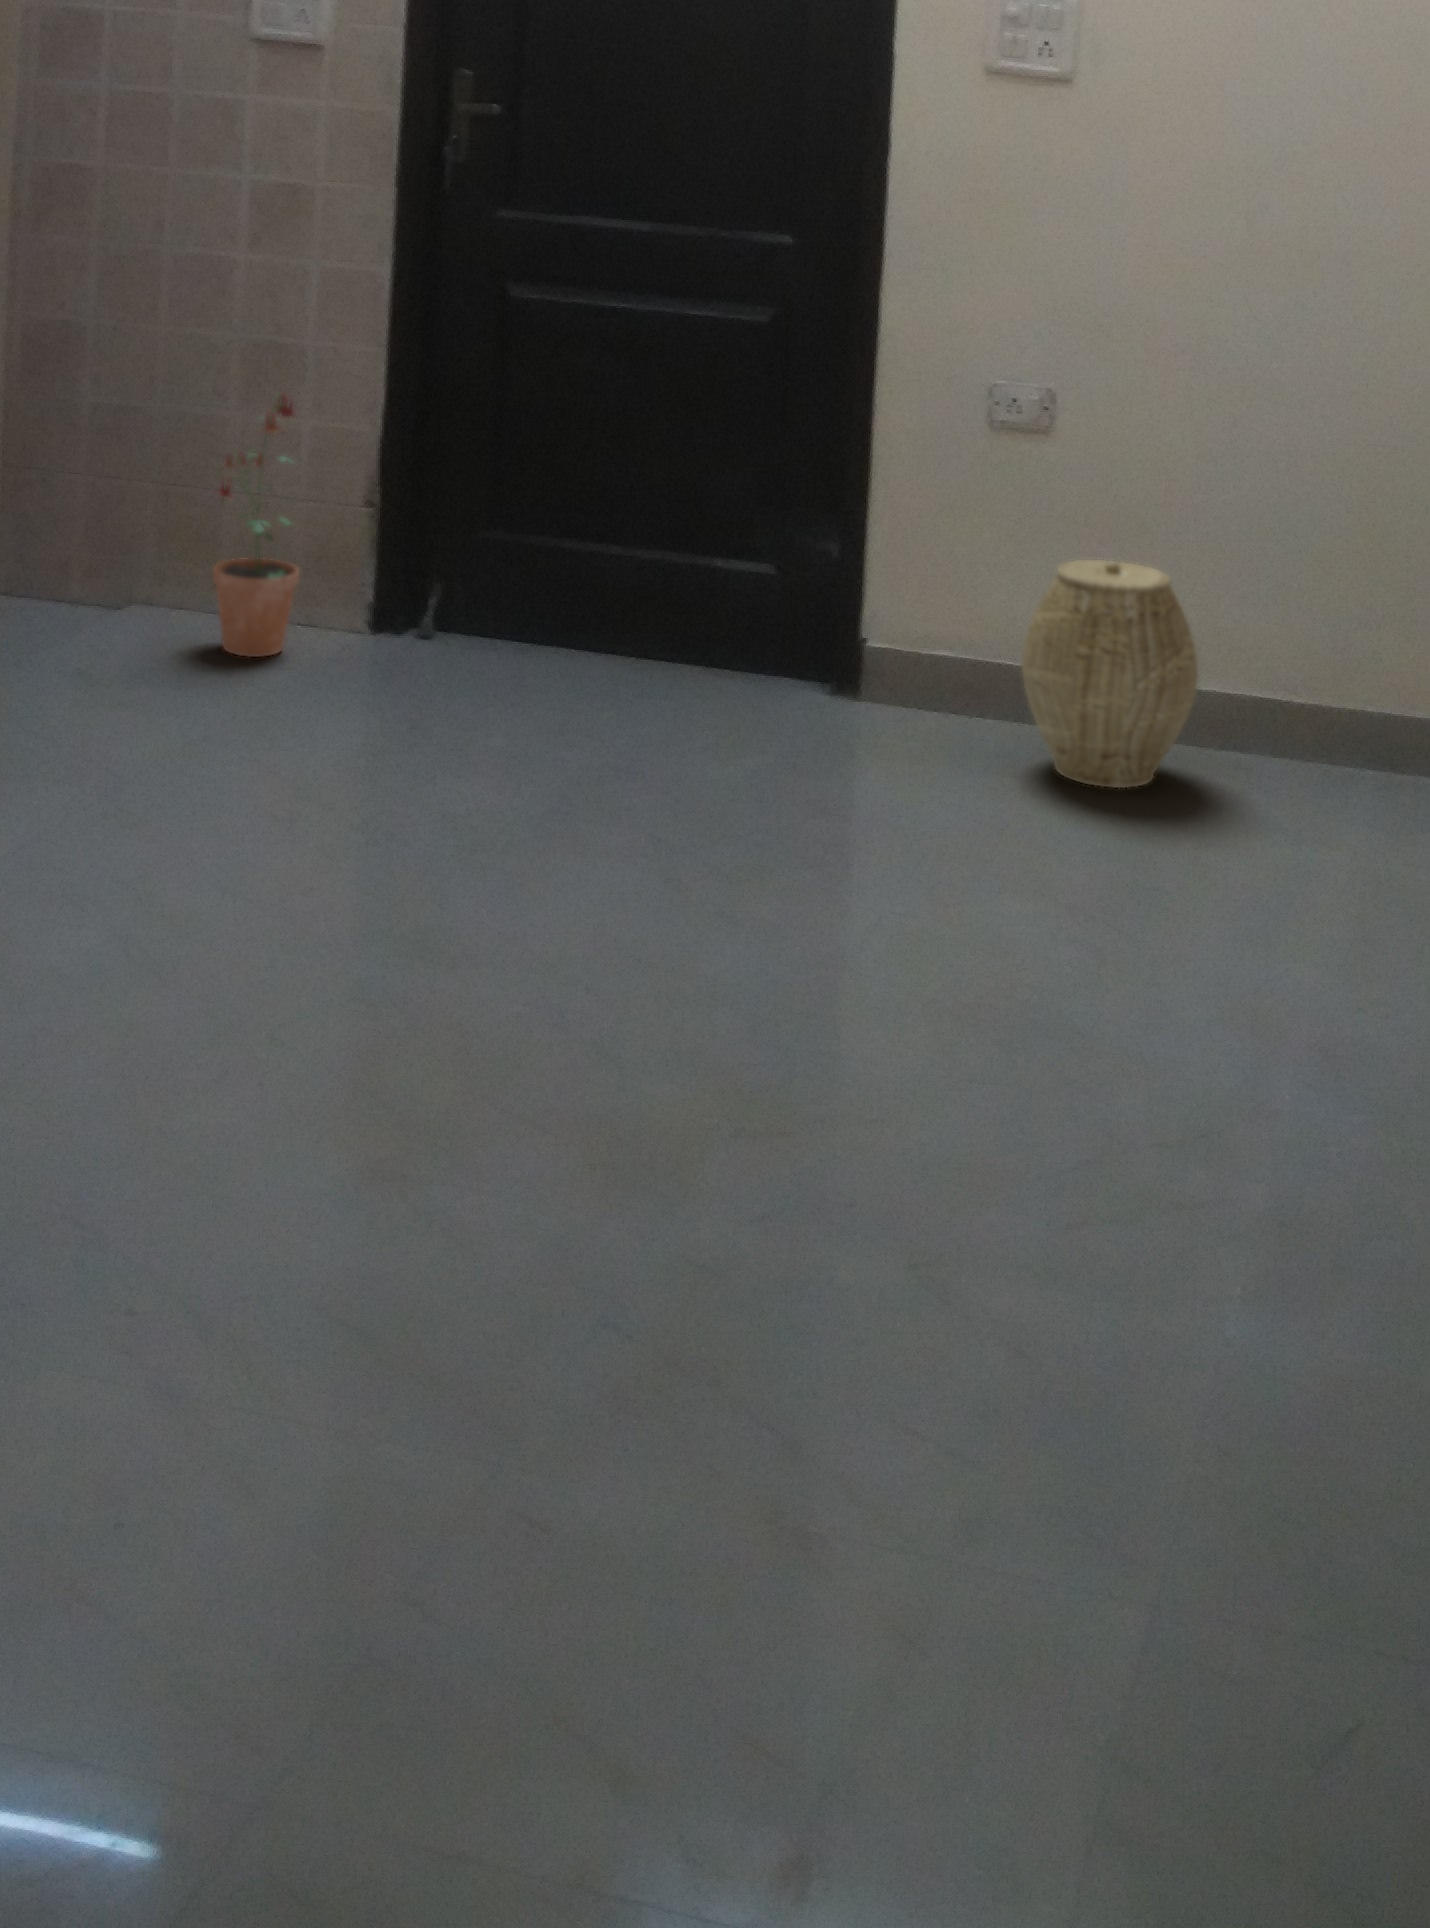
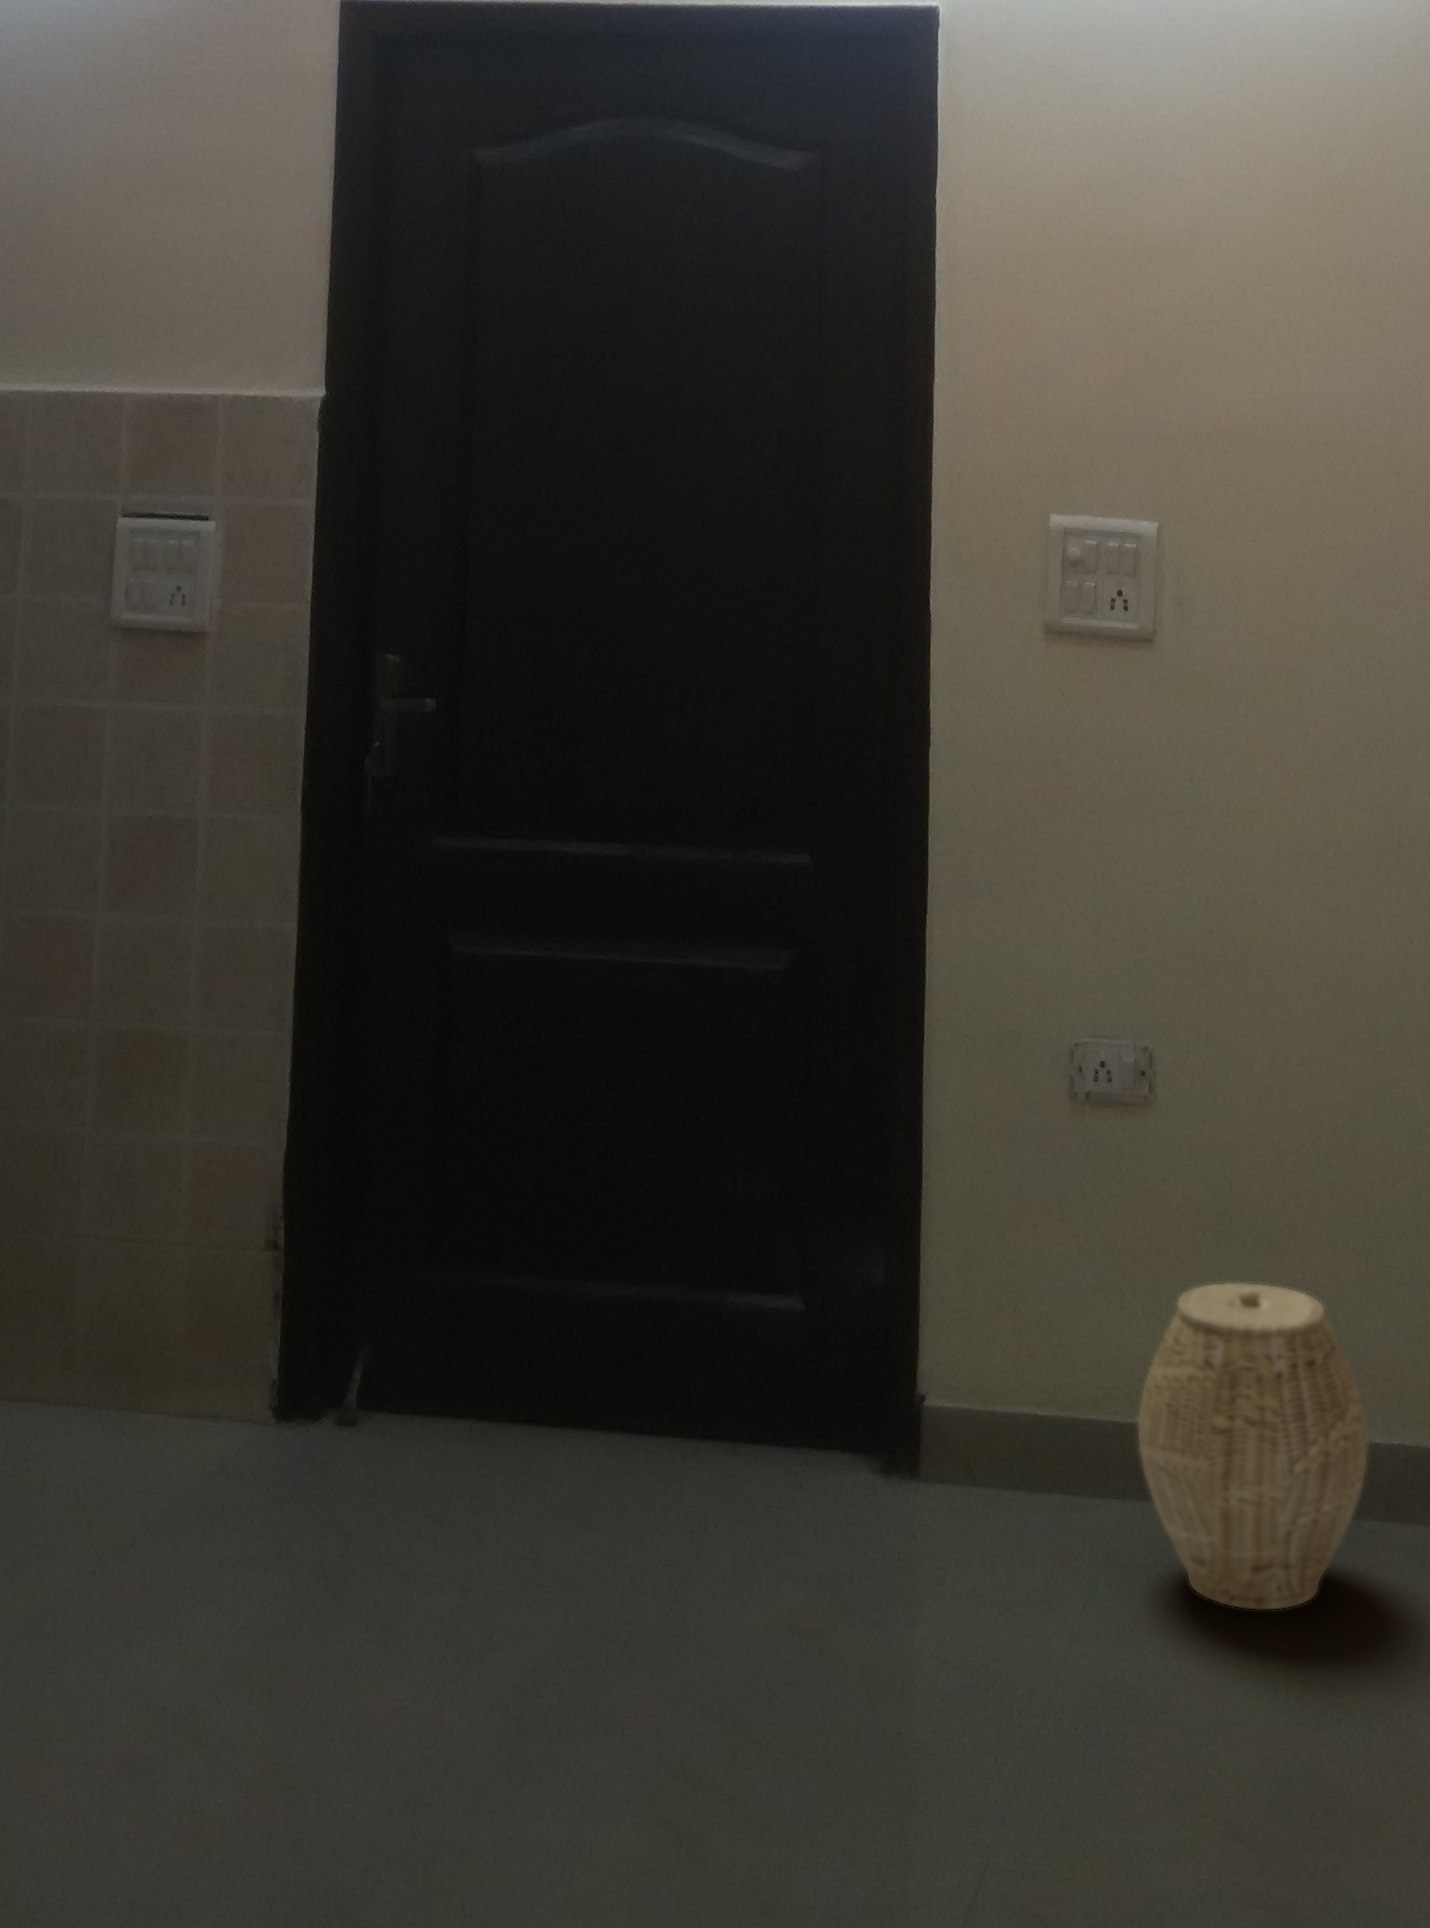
potted plant: present [213,394,299,657] -> none [55,1103,179,1482]

